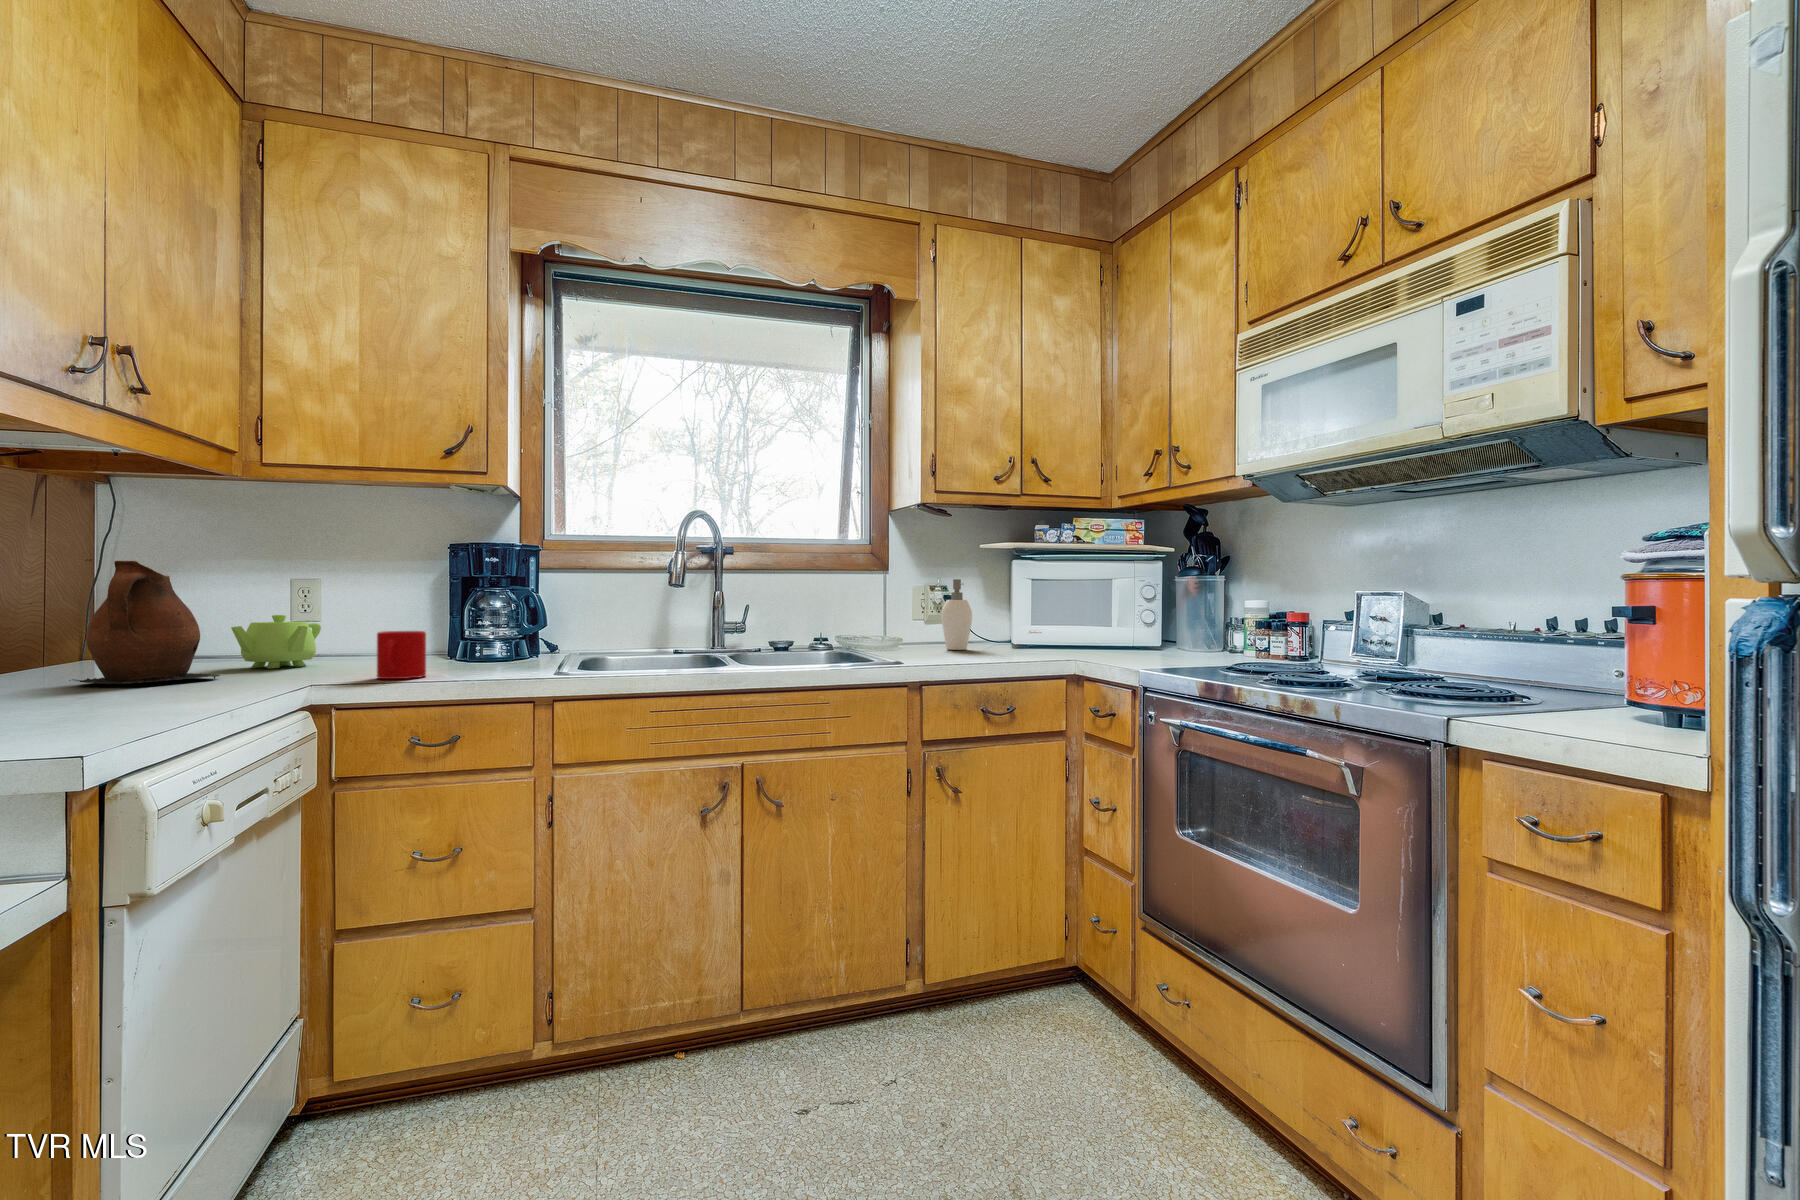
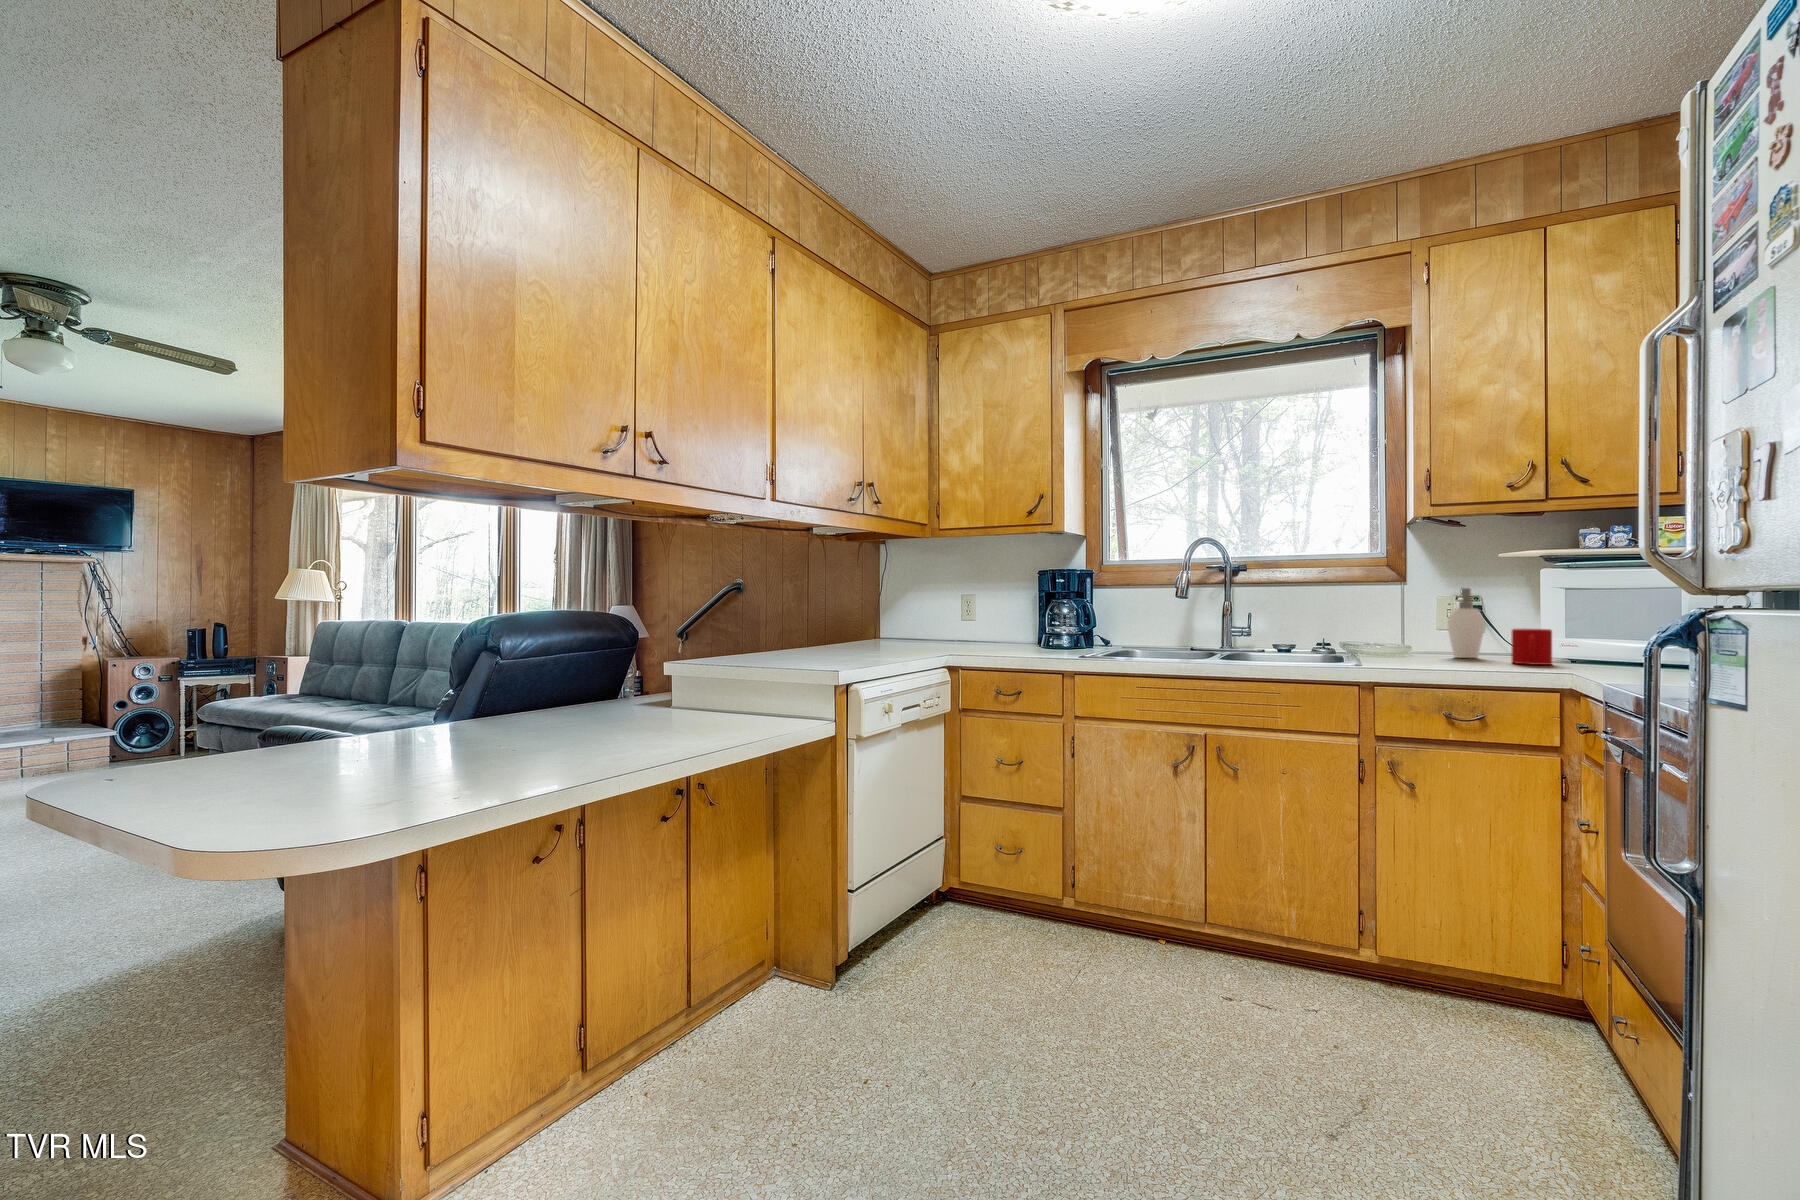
ceramic pitcher: present [74,561,220,684] -> none [860,587,918,650]
teapot: present [231,615,321,668] -> none [928,616,972,647]
mug: present [377,631,426,679] -> present [1512,629,1552,665]

